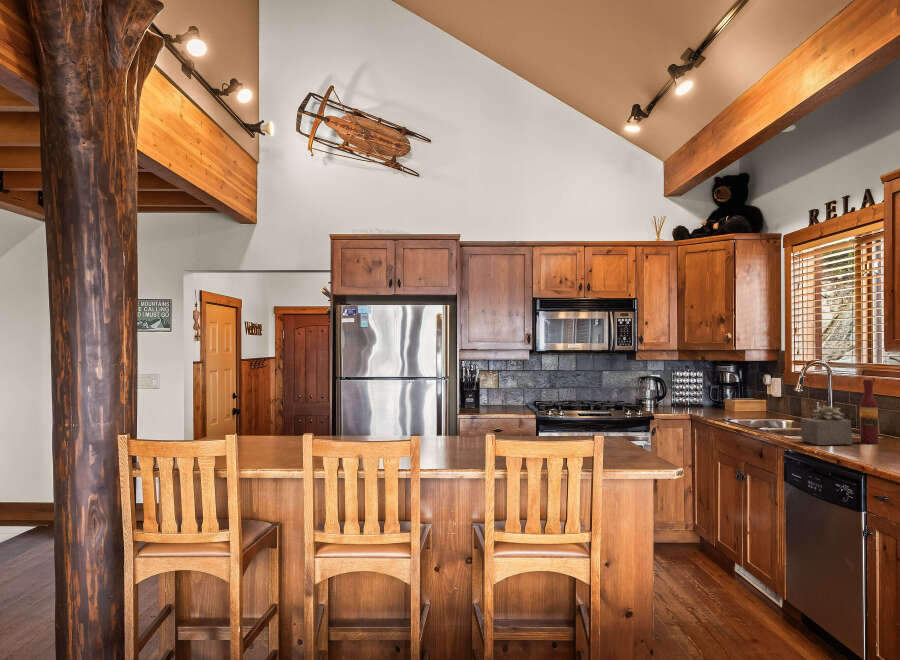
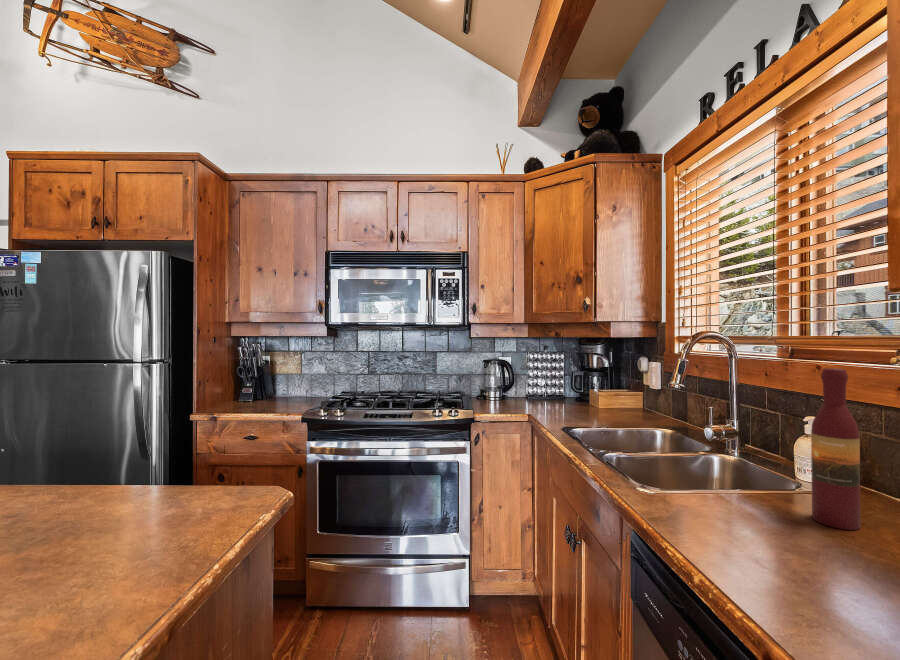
succulent plant: present [800,406,852,445] -> none [673,428,803,539]

